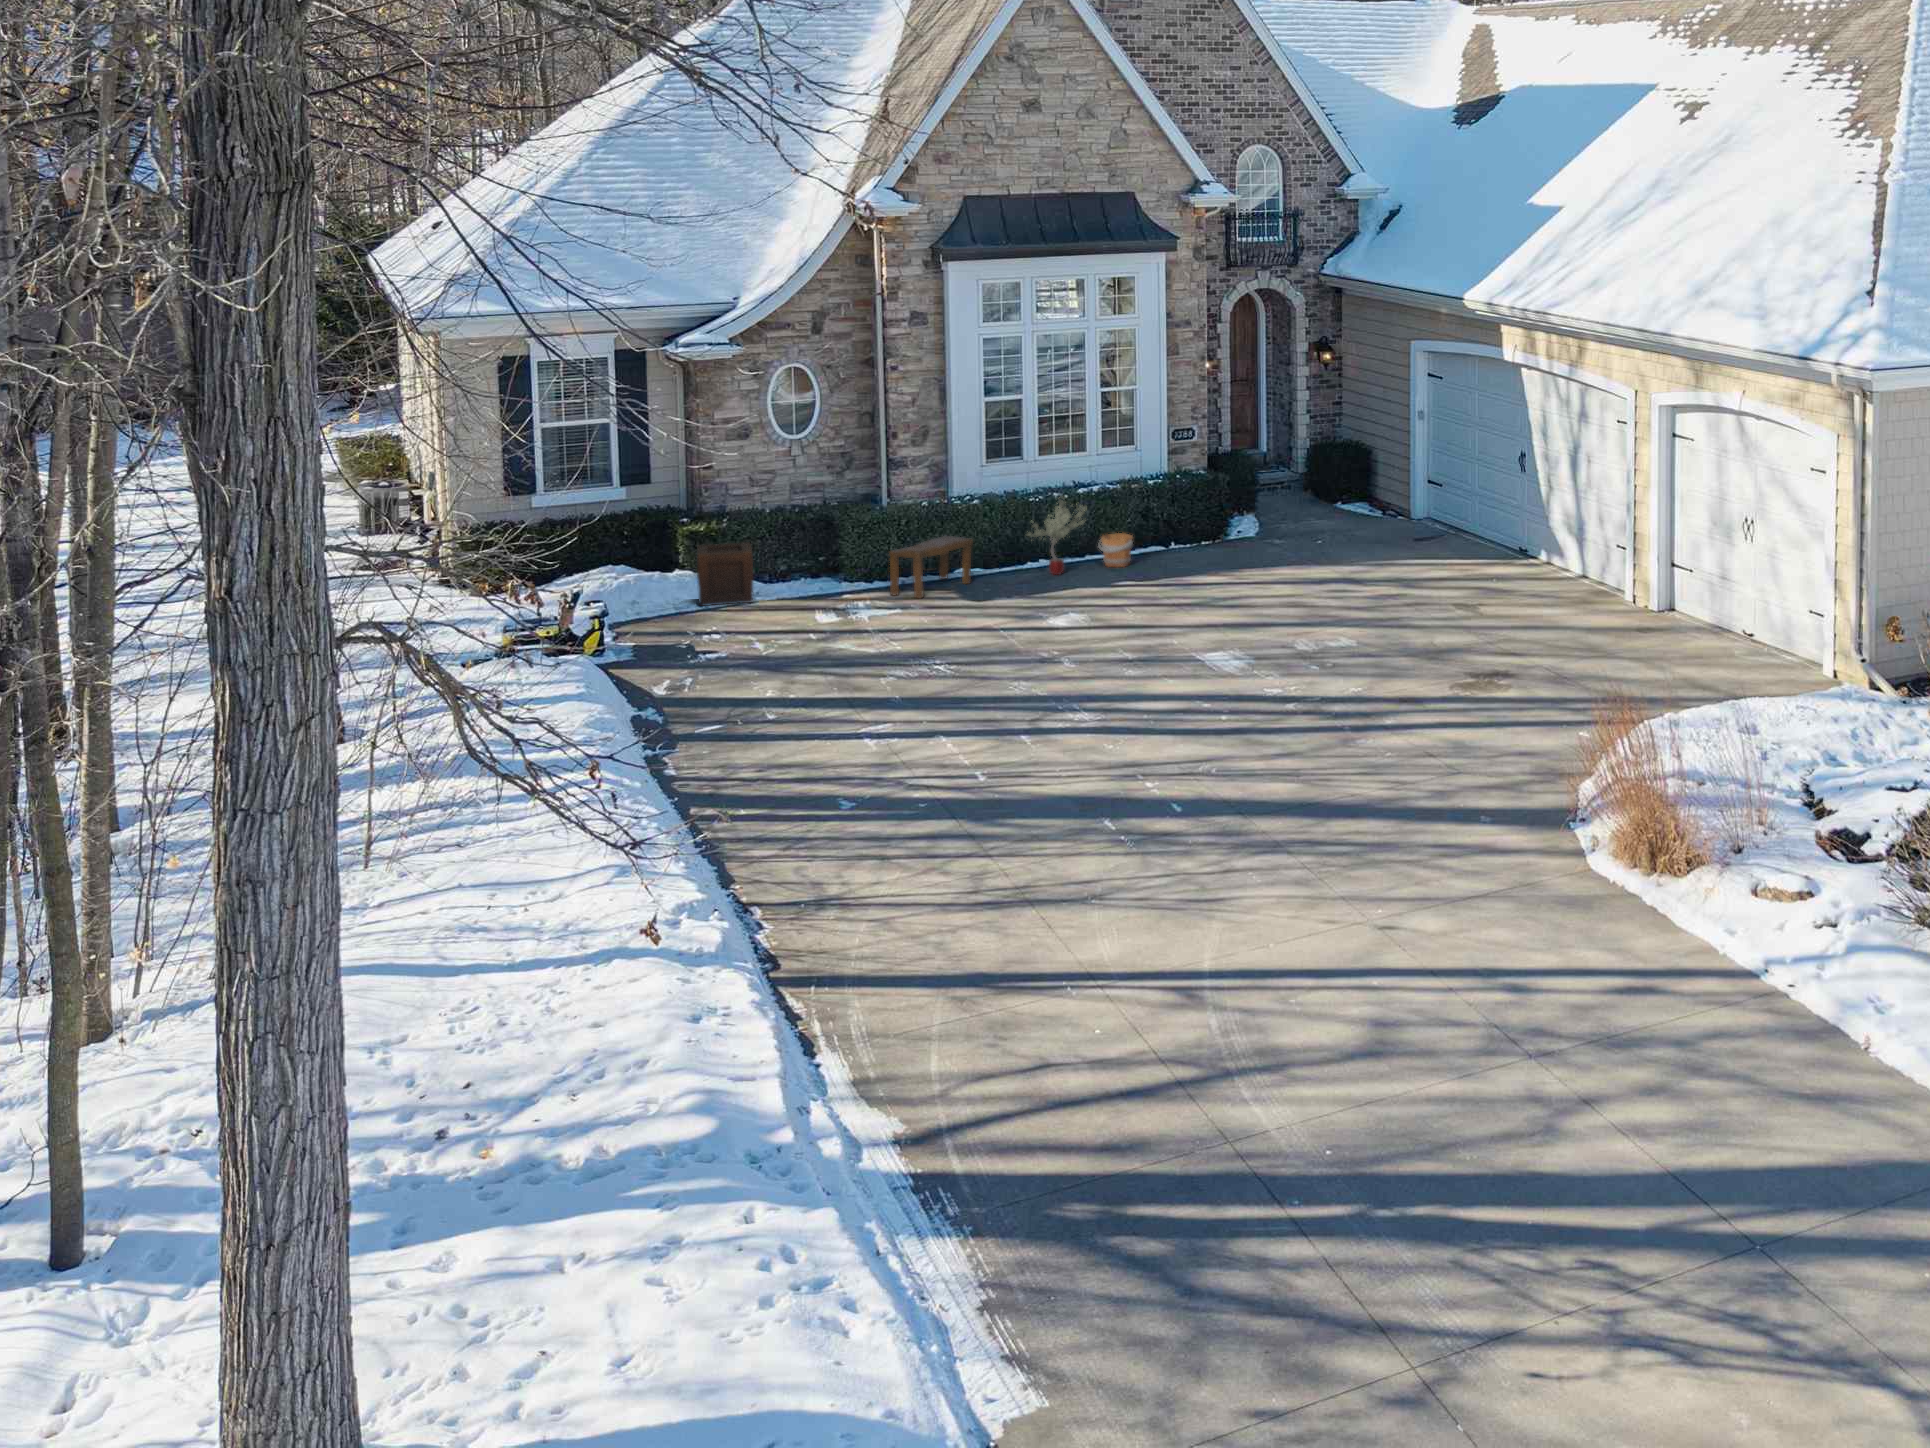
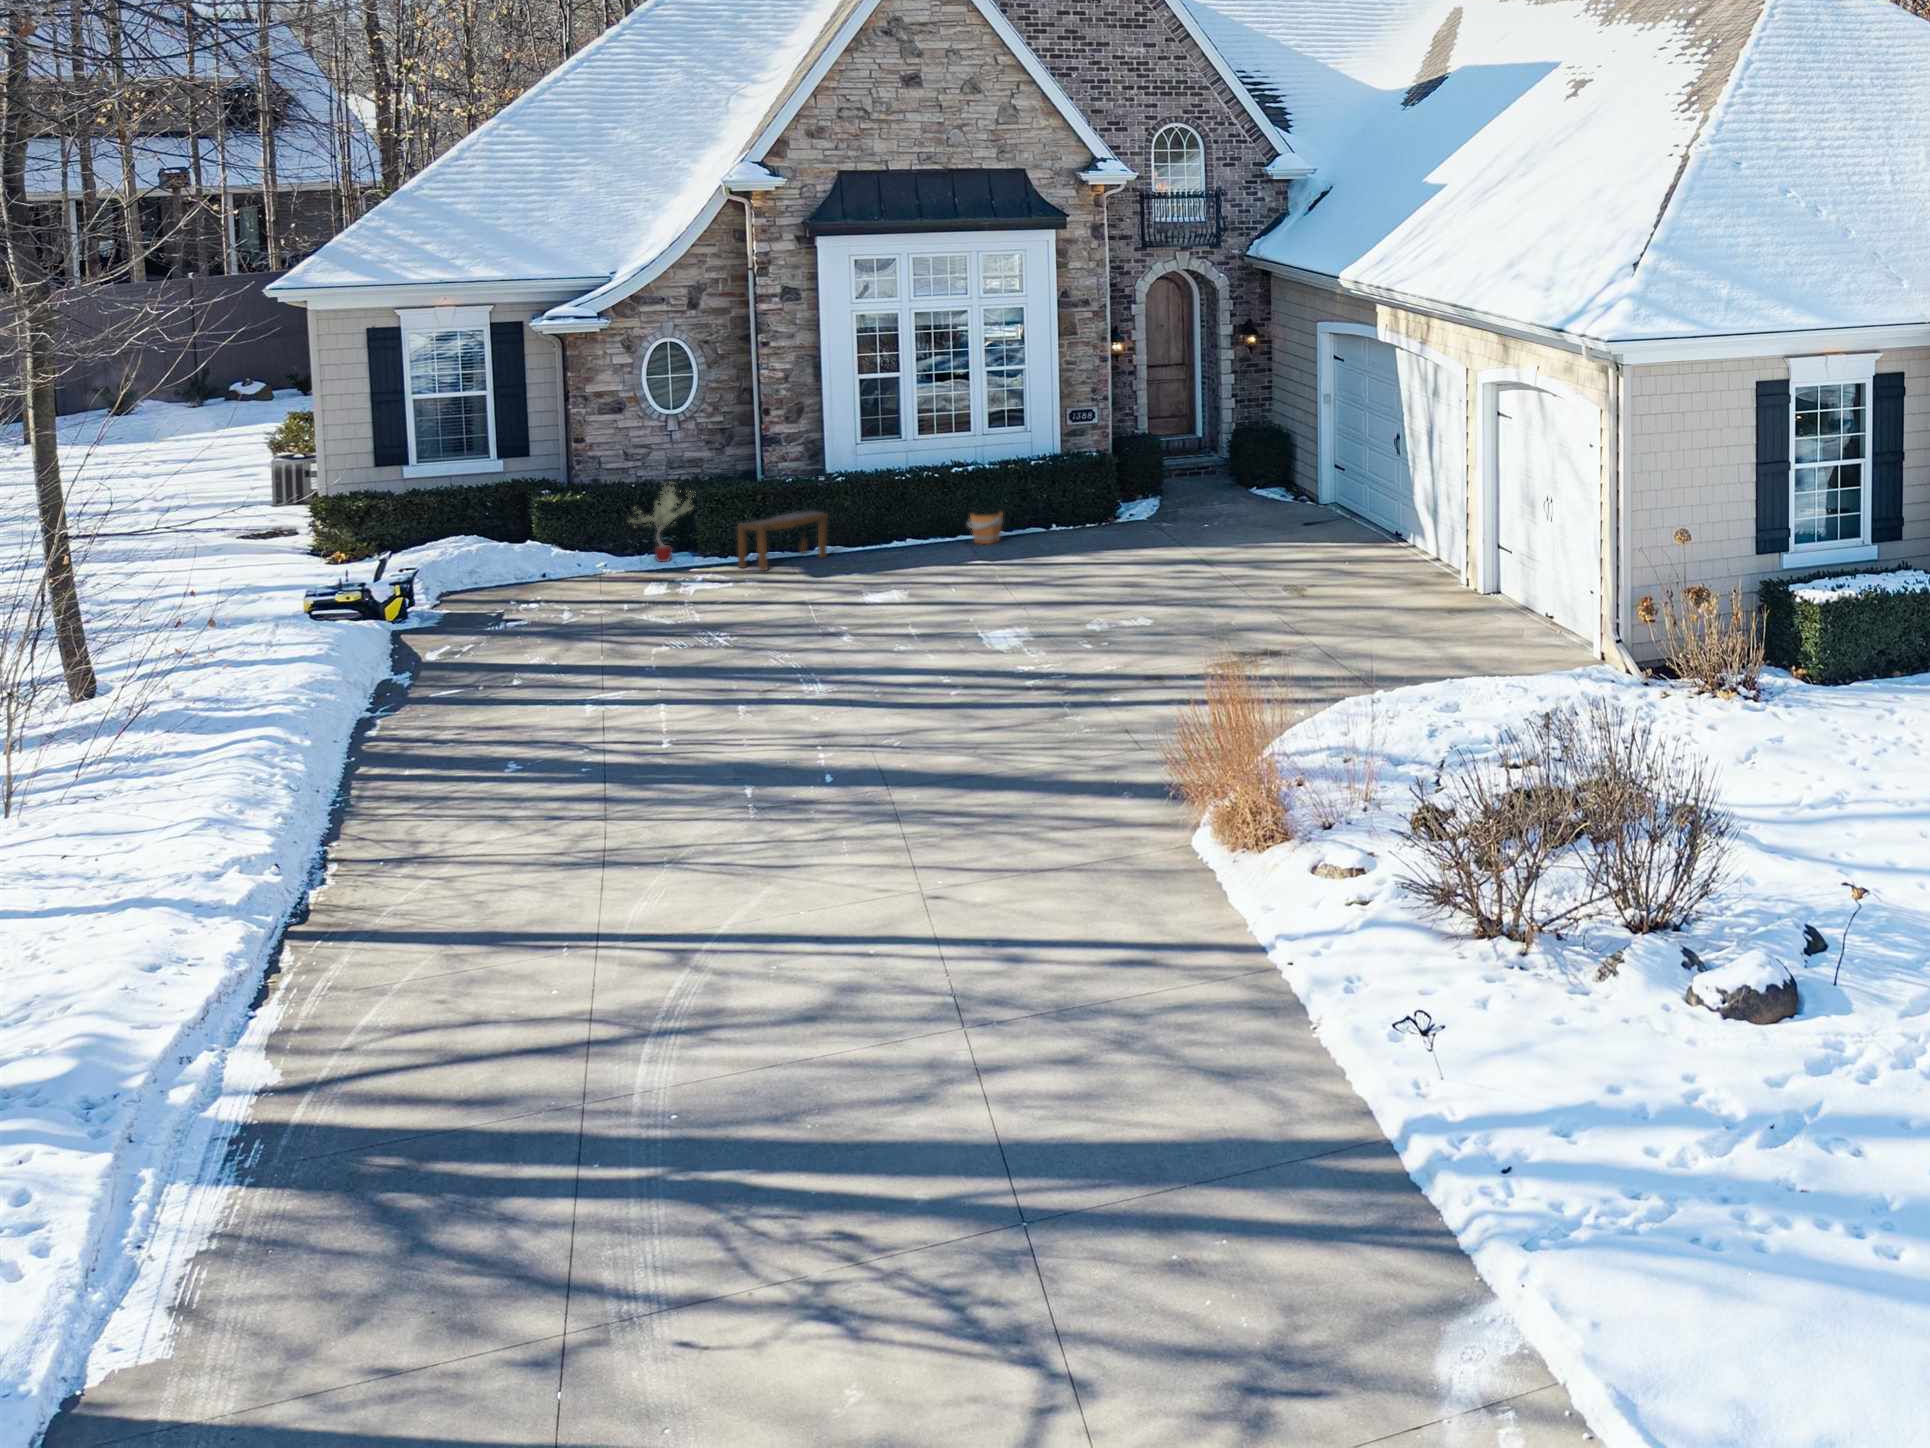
potted tree: present [1028,497,1086,575] -> present [629,482,696,562]
wooden crate: present [697,542,753,606] -> none [544,514,607,575]

